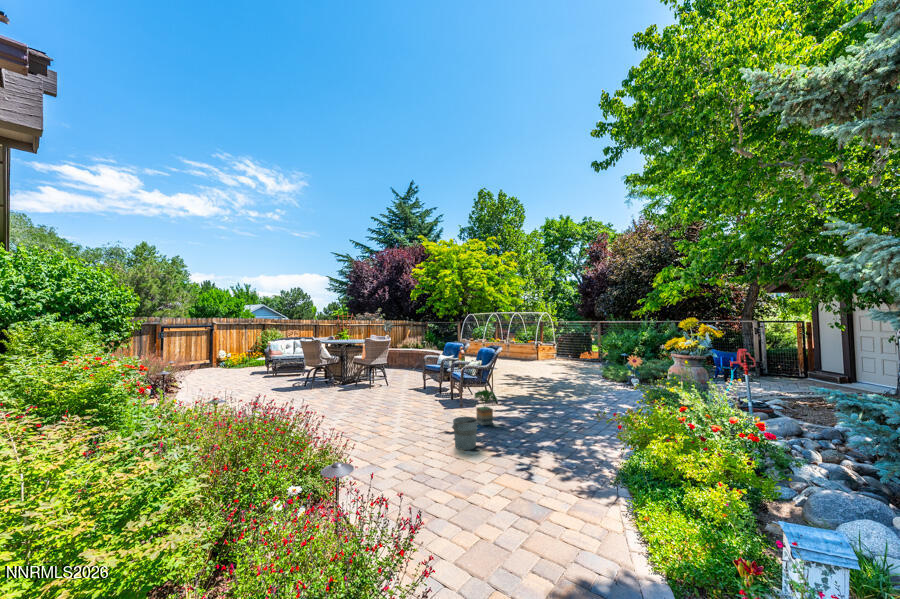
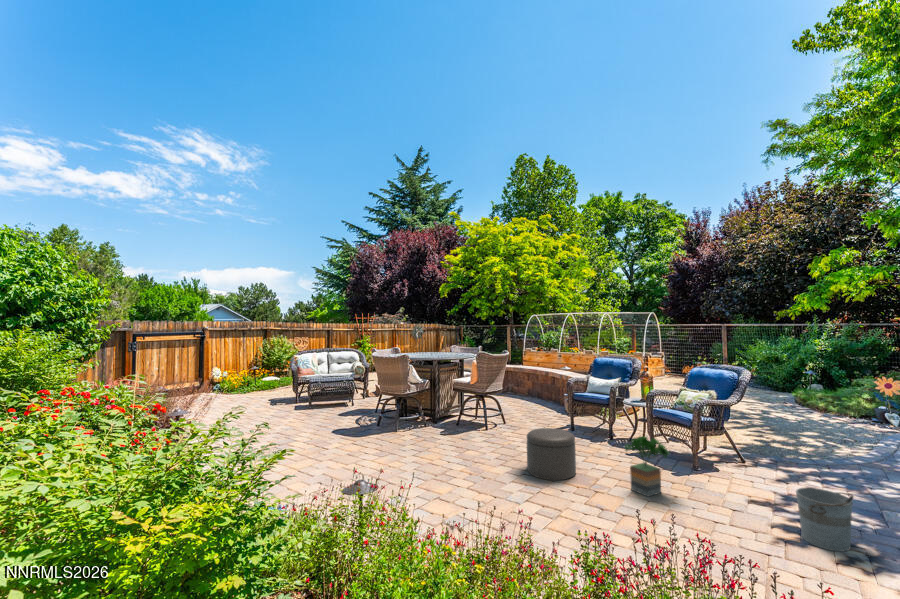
ottoman: none [355,387,386,418] -> present [527,428,576,480]
potted tree: present [474,390,497,425] -> present [625,436,669,497]

